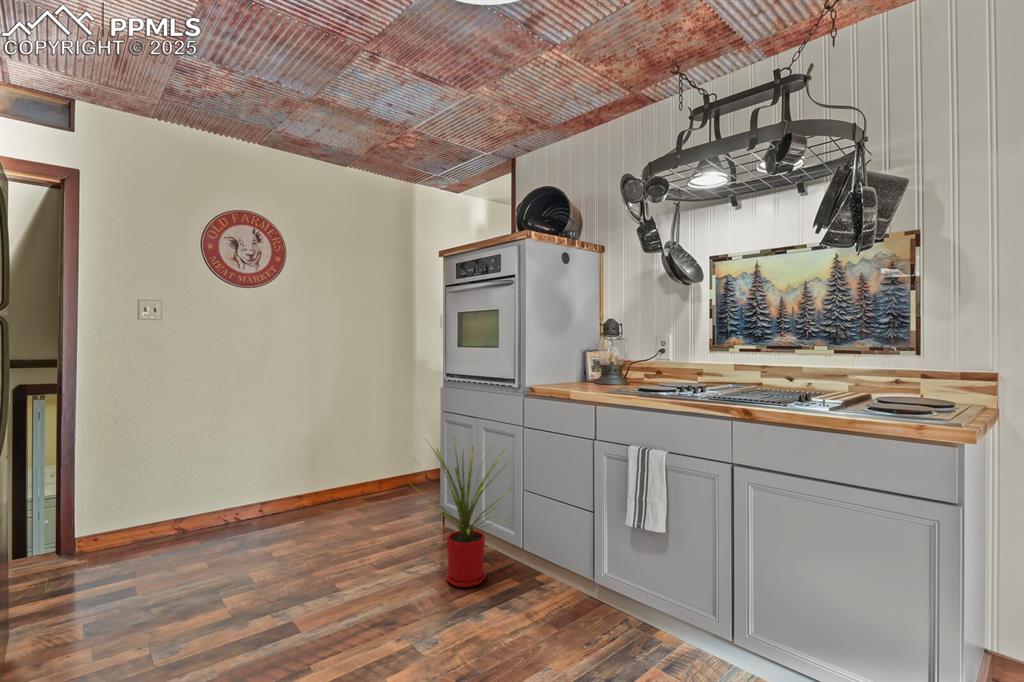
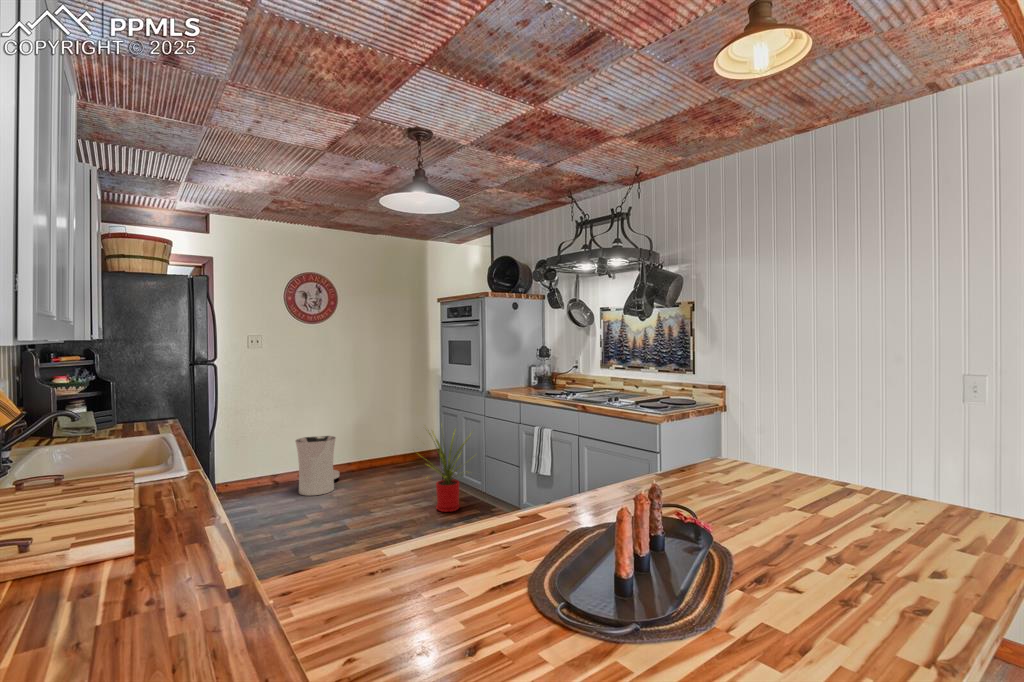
trash can: none [211,457,284,556] -> present [295,436,339,496]

